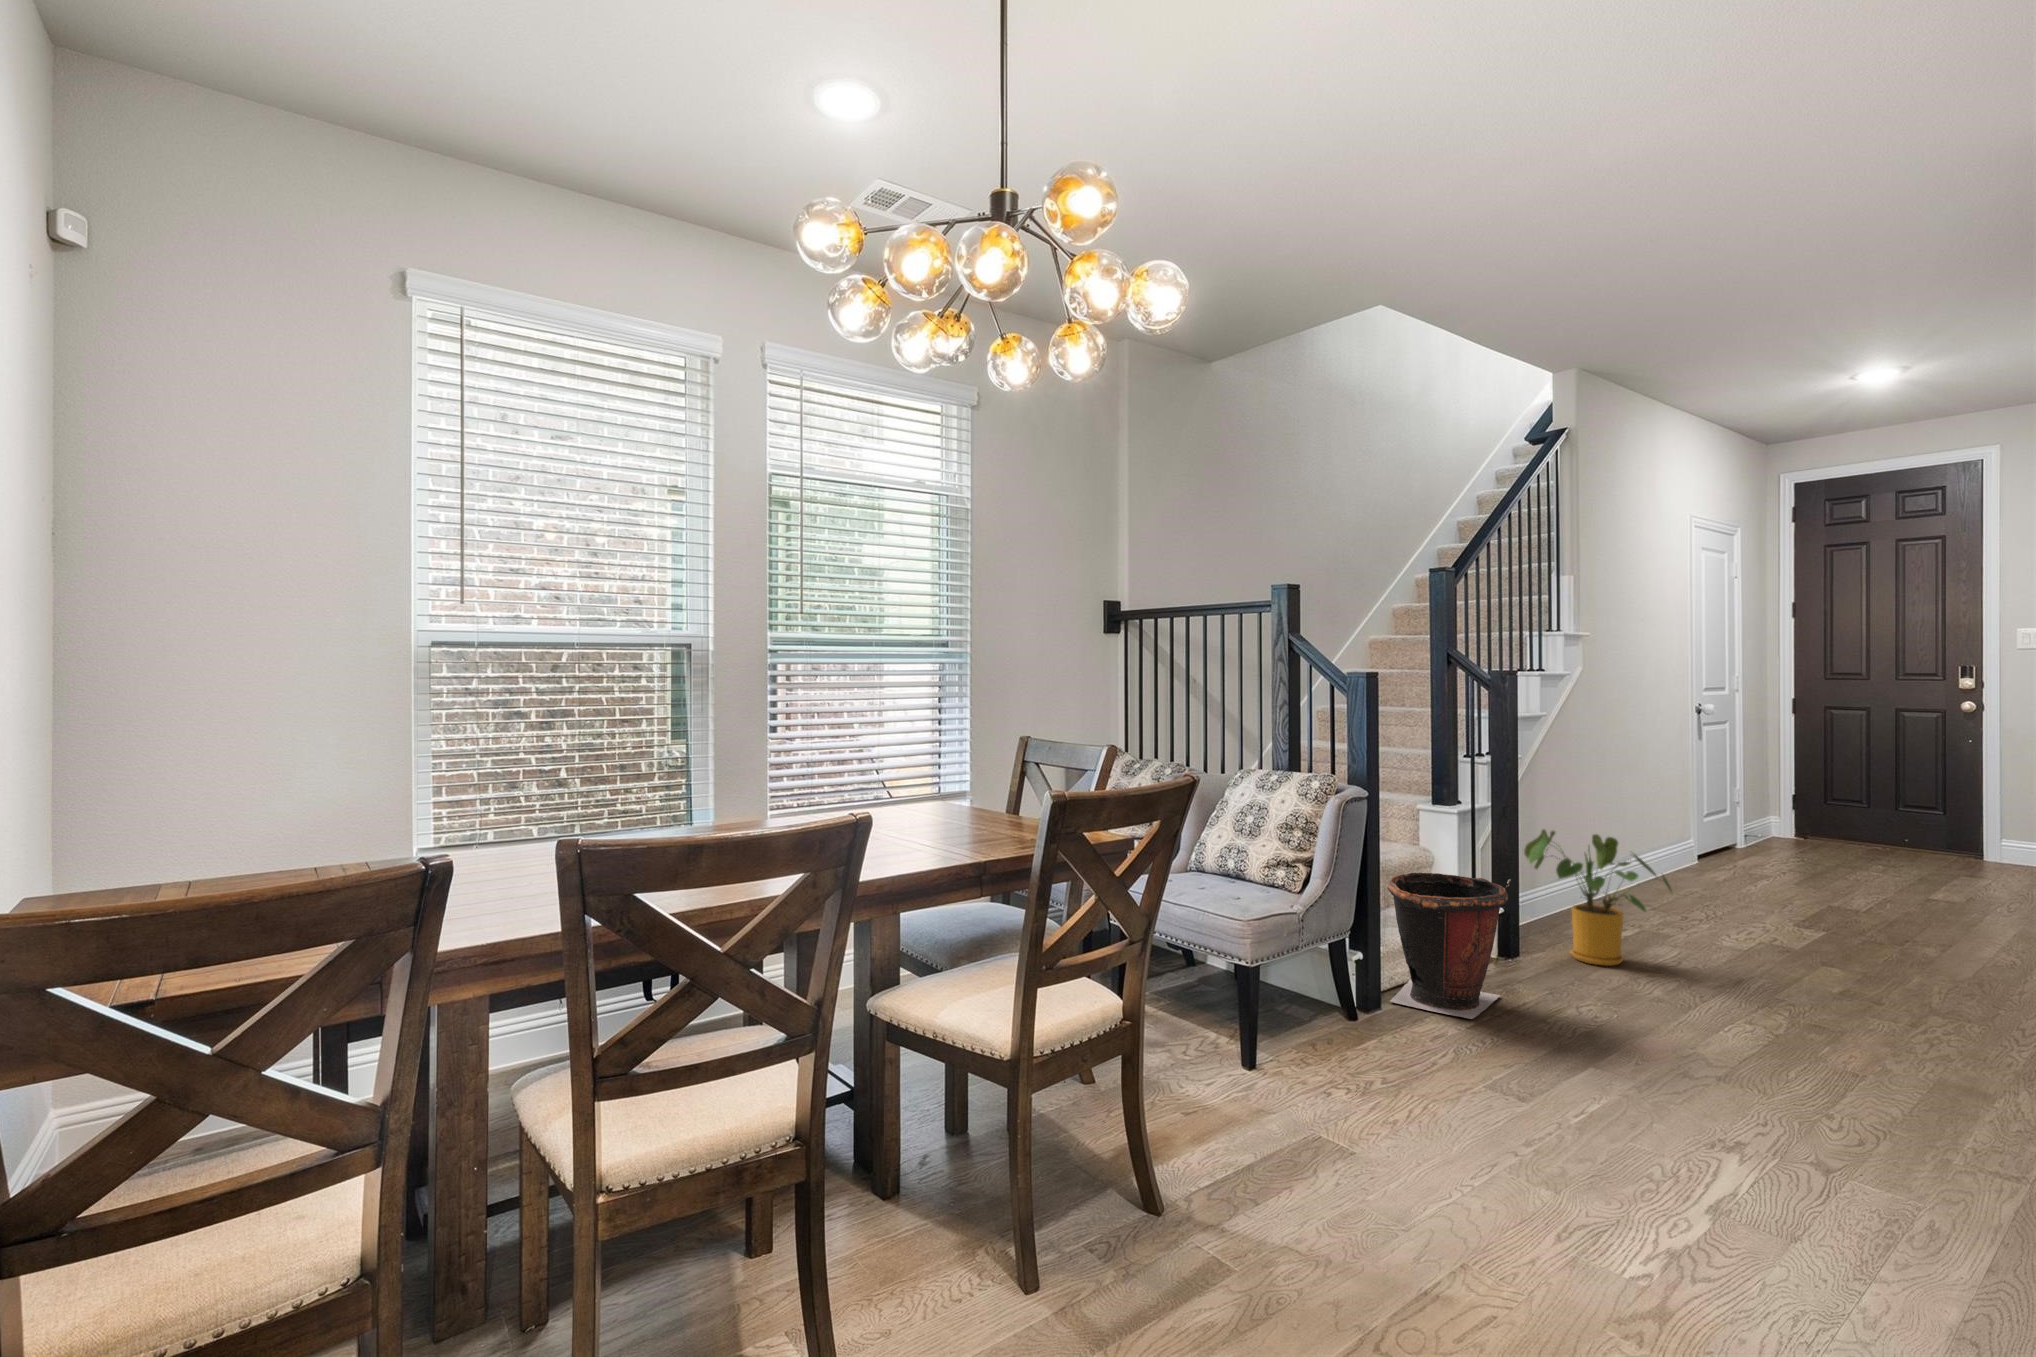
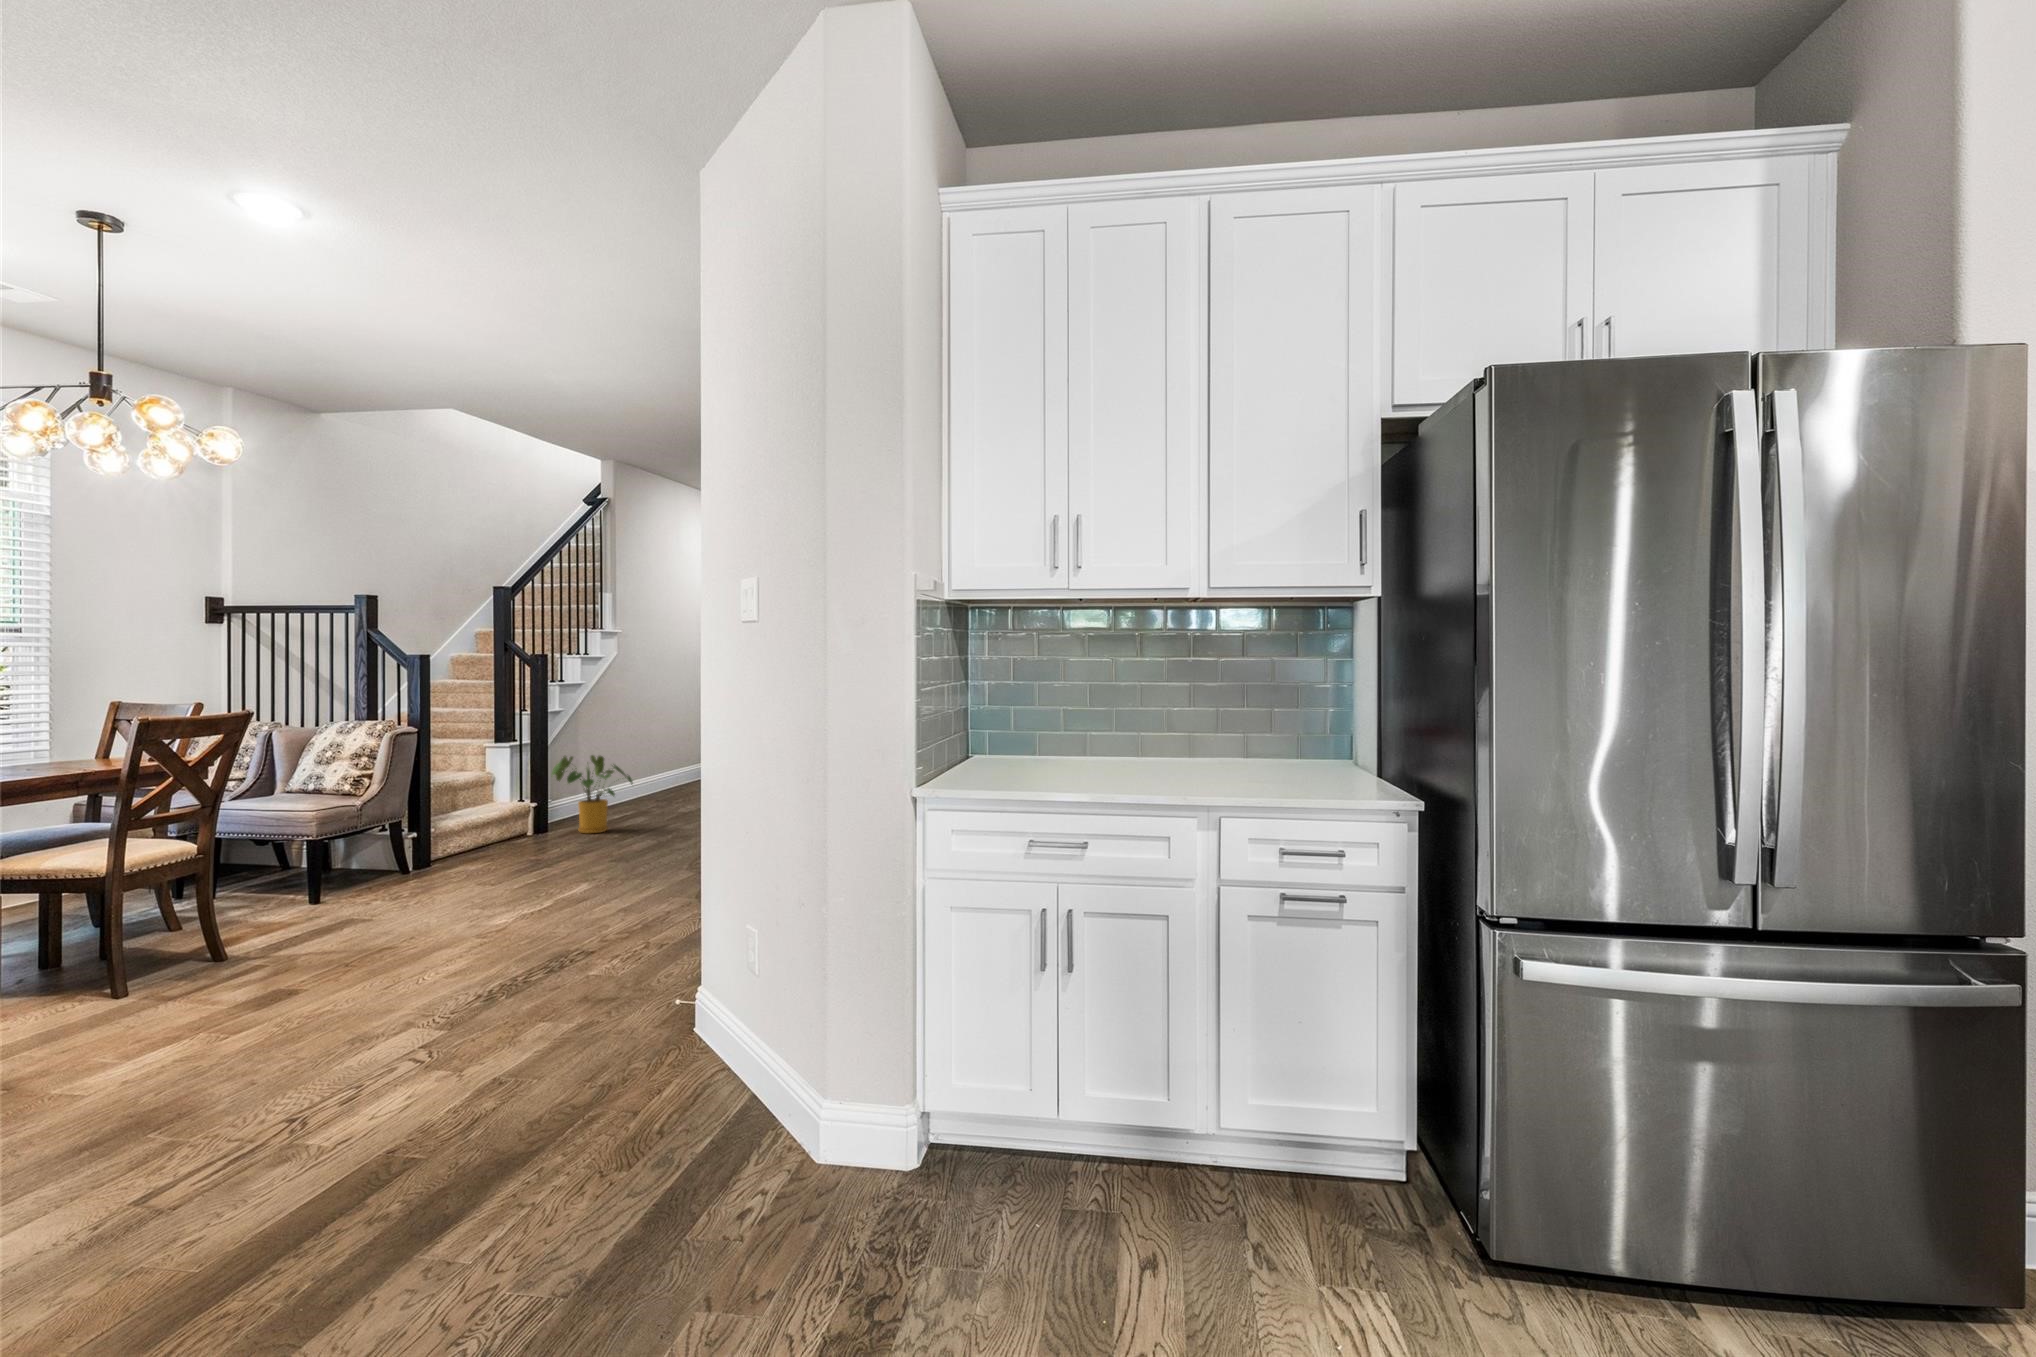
waste bin: present [1387,872,1511,1019] -> none [438,778,519,865]

